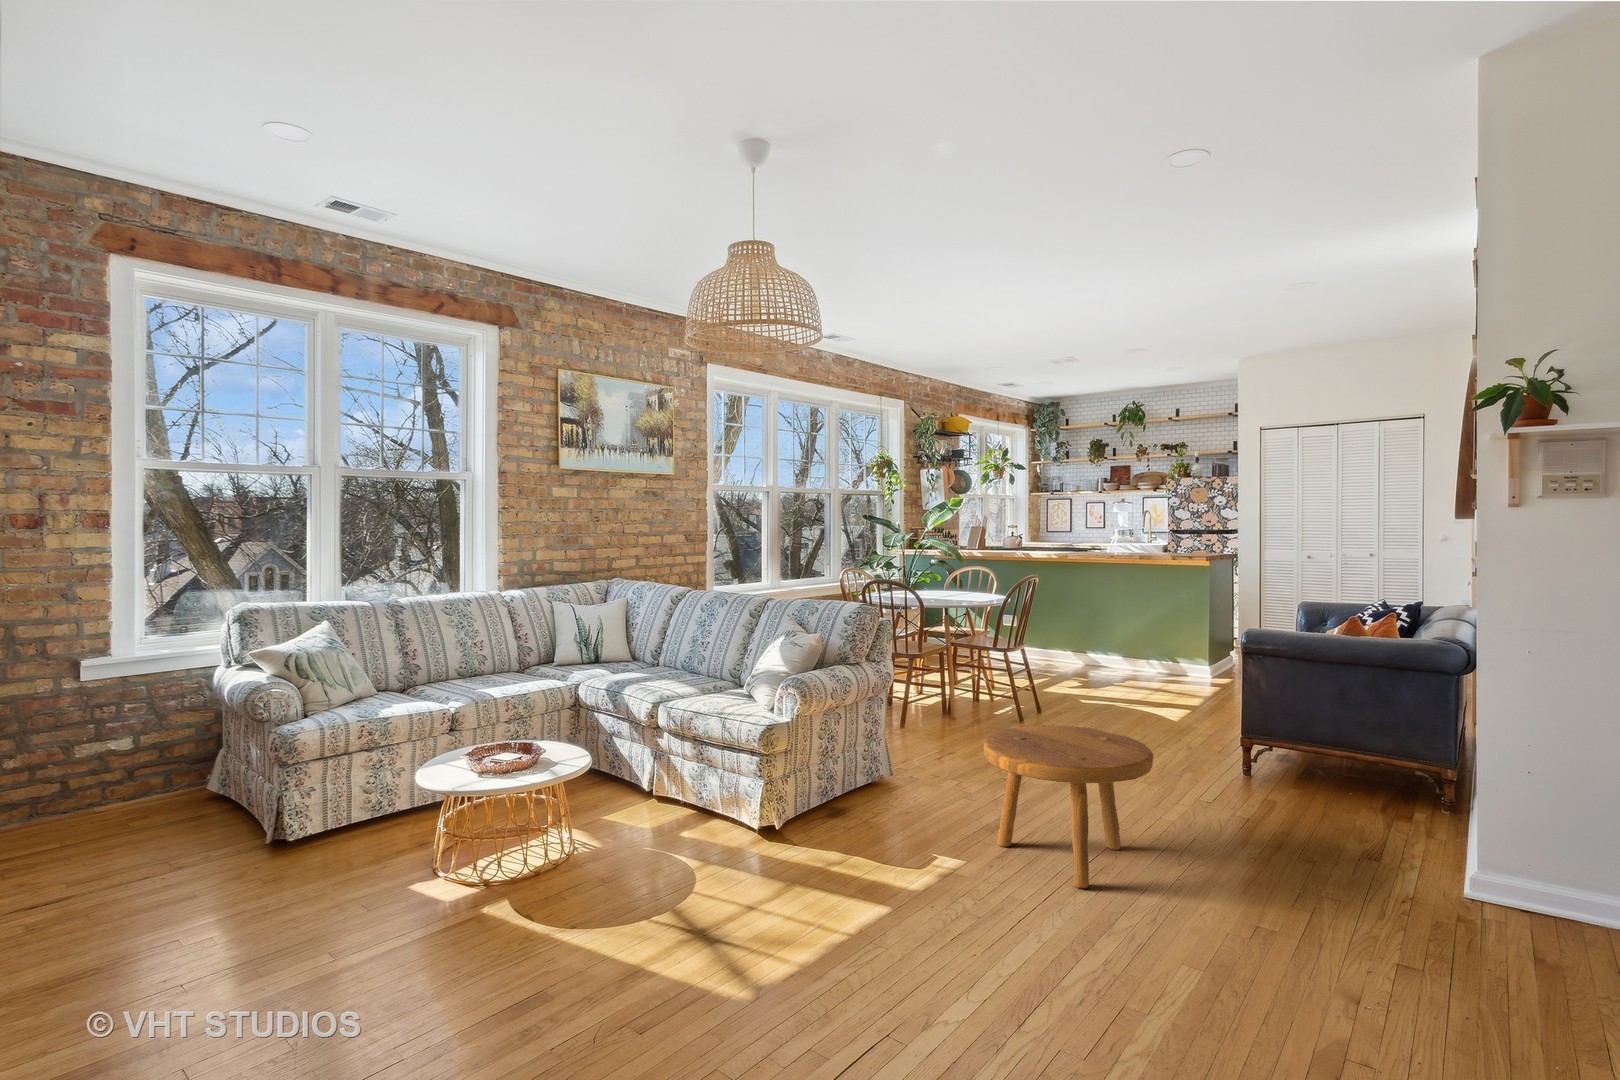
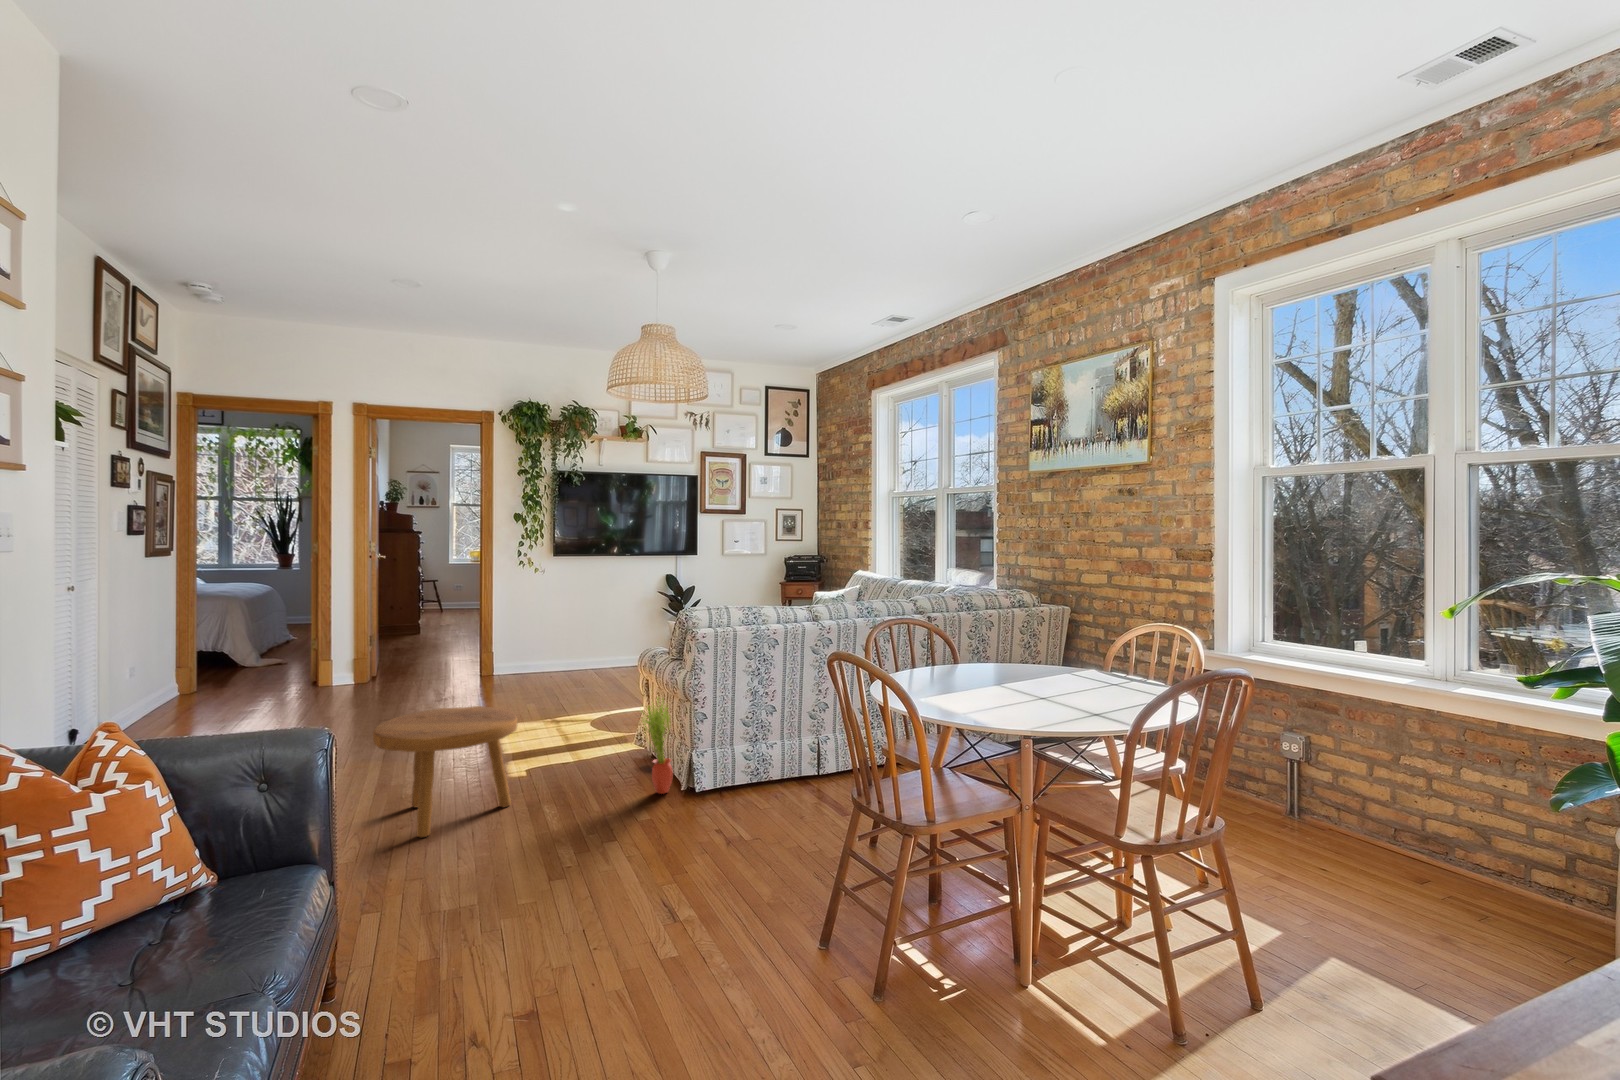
potted plant: none [859,698,895,799] -> present [642,698,672,794]

